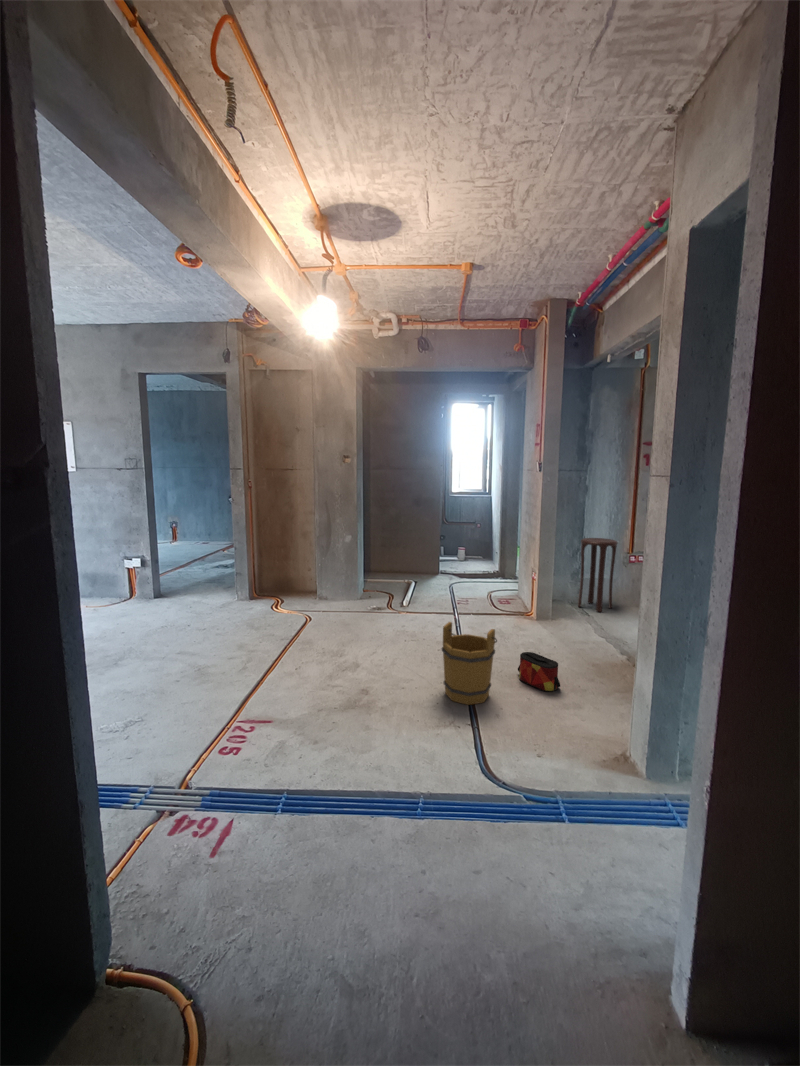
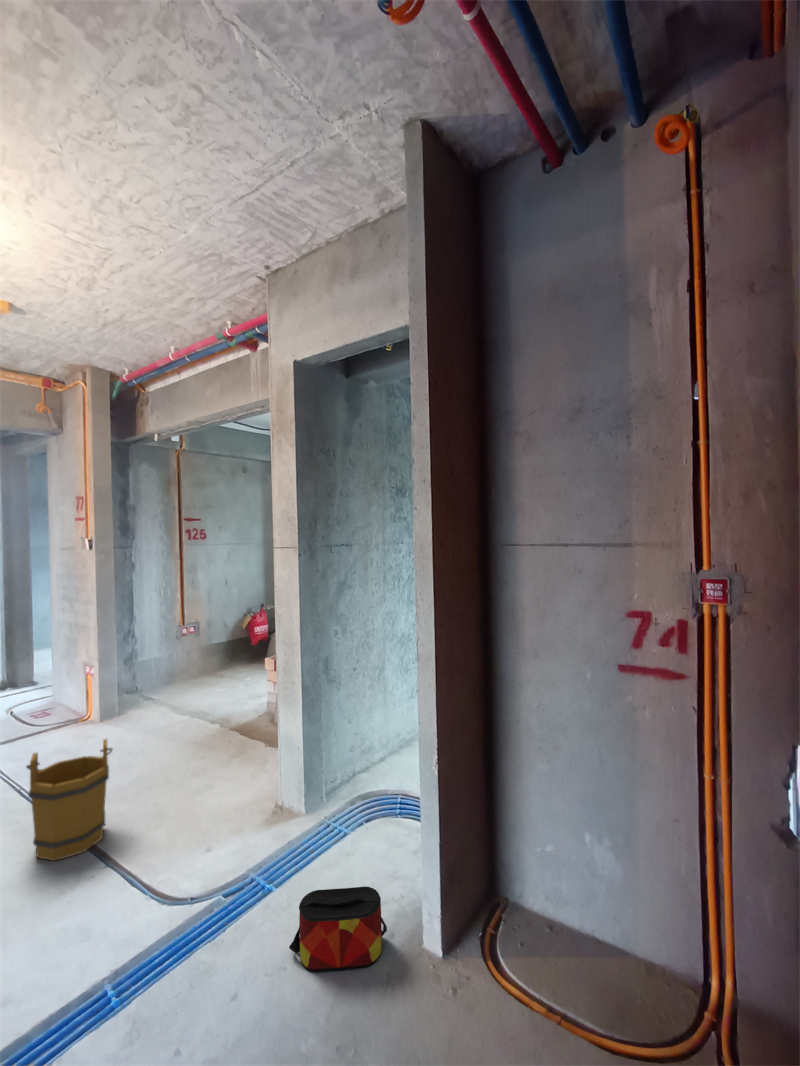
stool: present [578,538,618,612] -> none [134,617,174,697]
bag: present [518,652,560,692] -> present [289,886,387,972]

